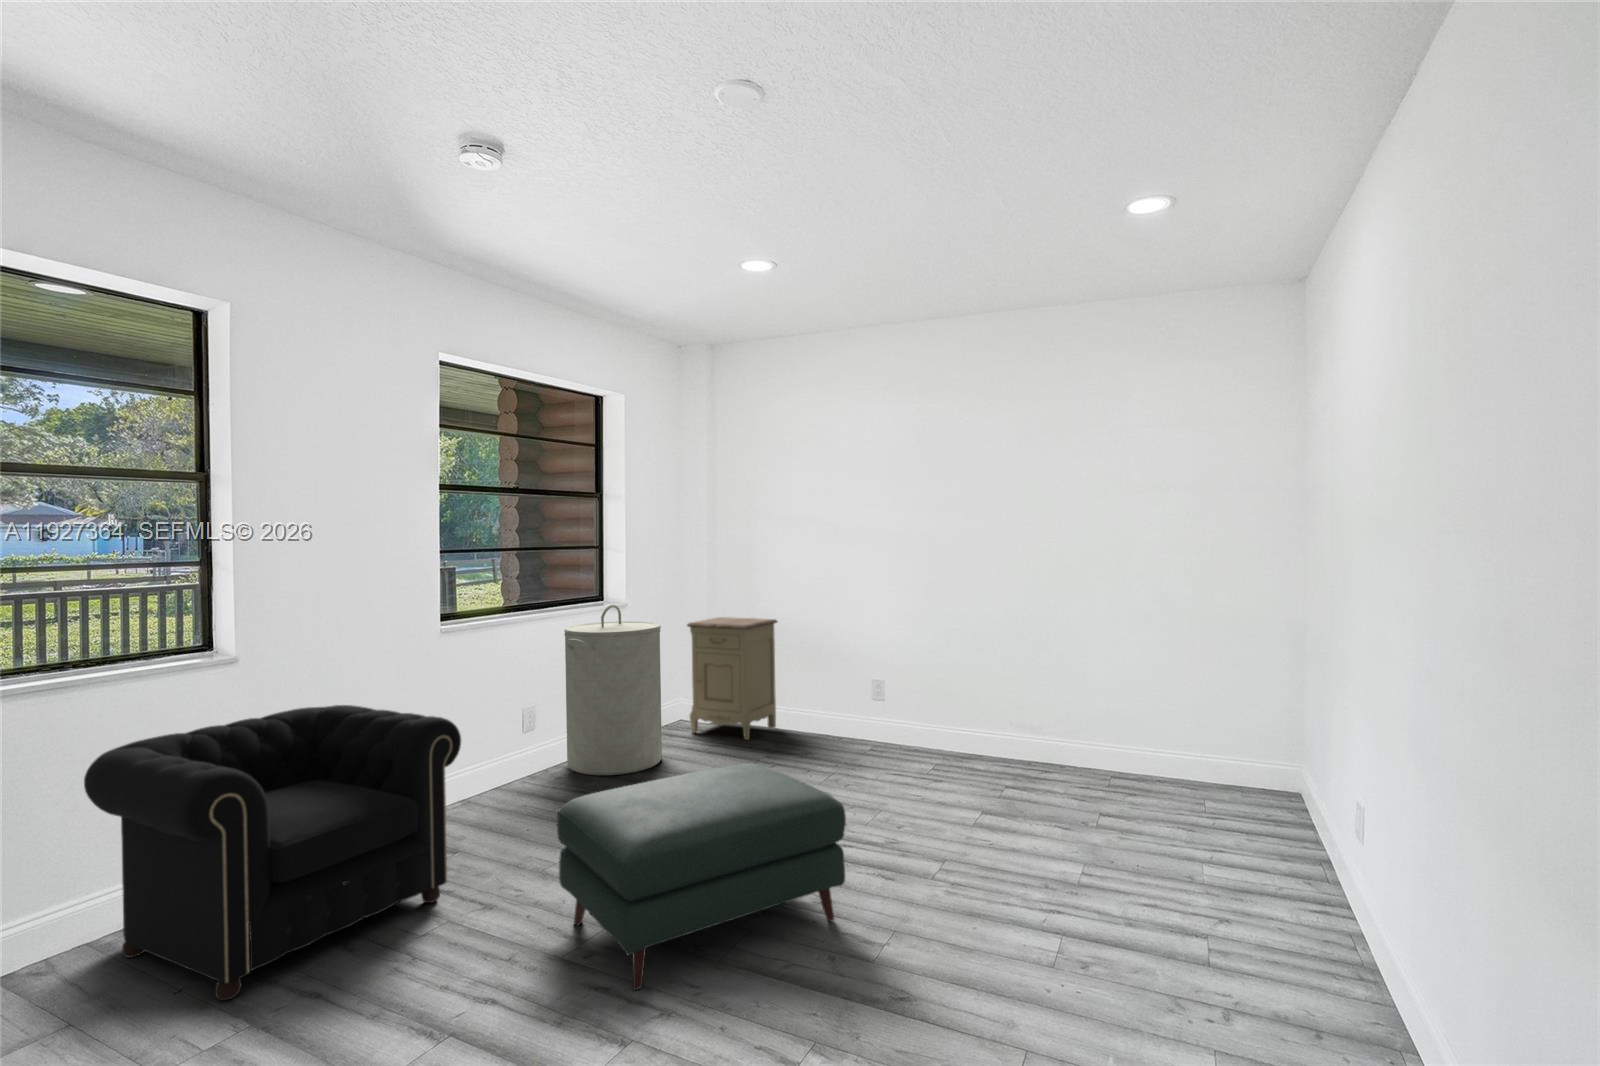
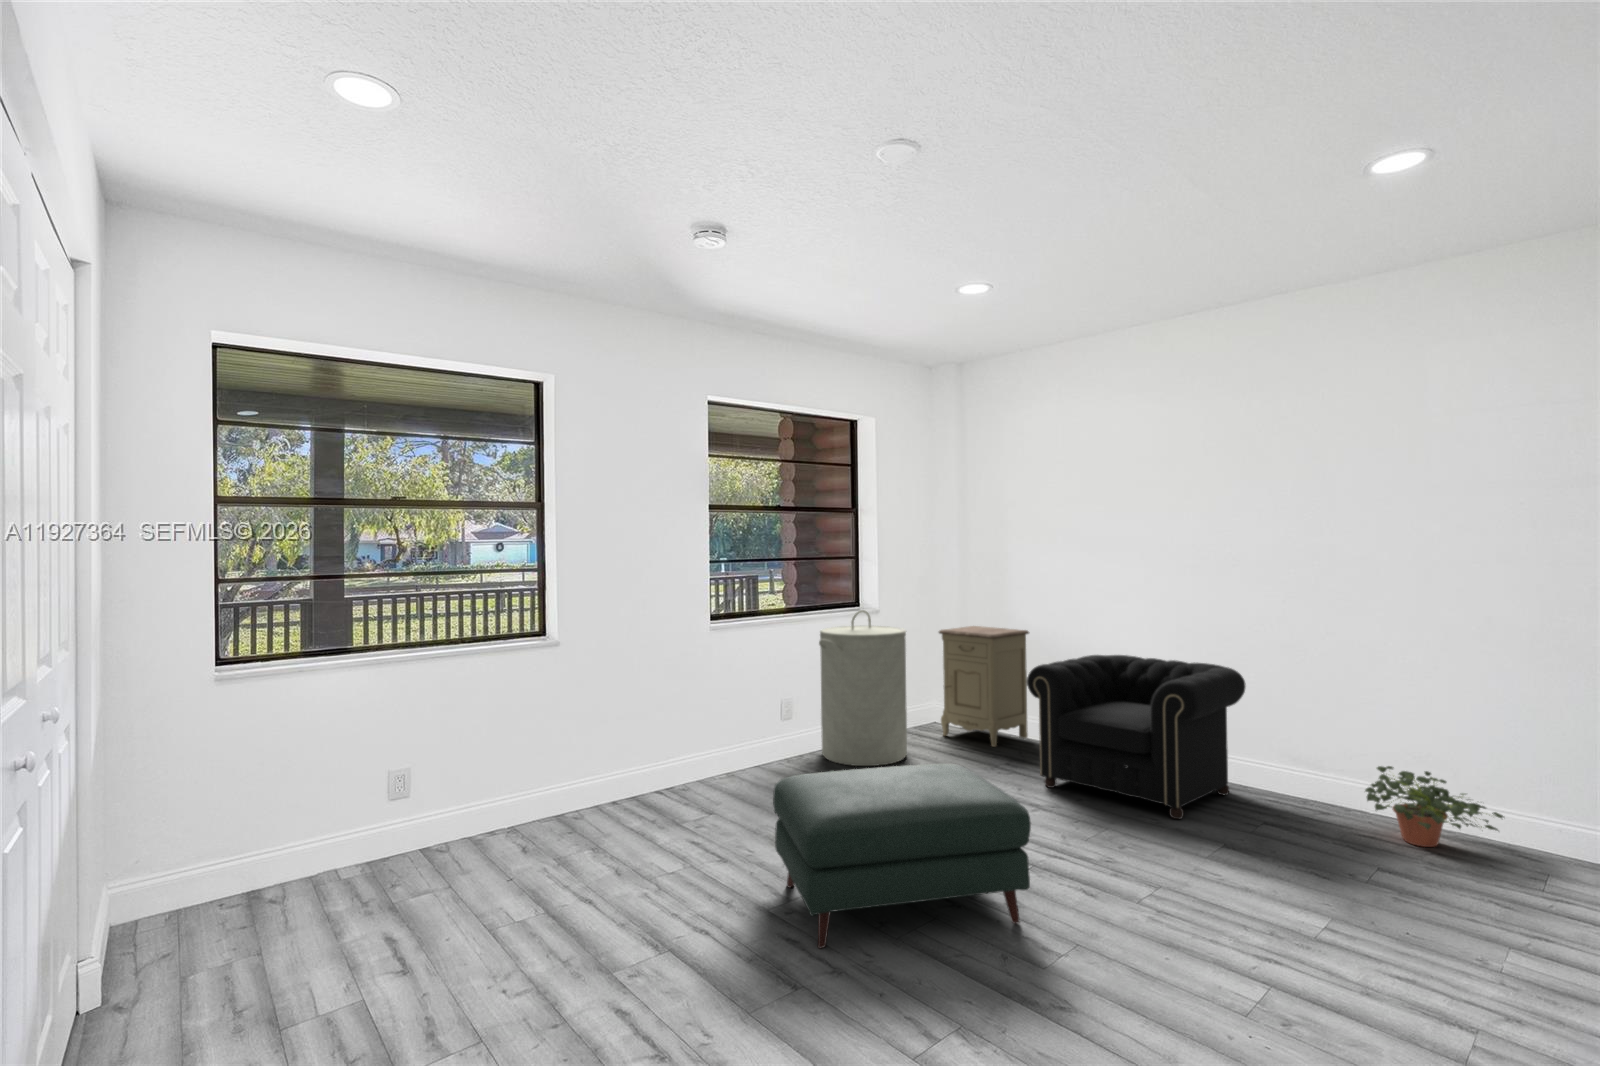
armchair: present [84,705,461,1000] -> present [1027,655,1246,819]
potted plant: none [1083,723,1185,790] -> present [1365,766,1504,847]

